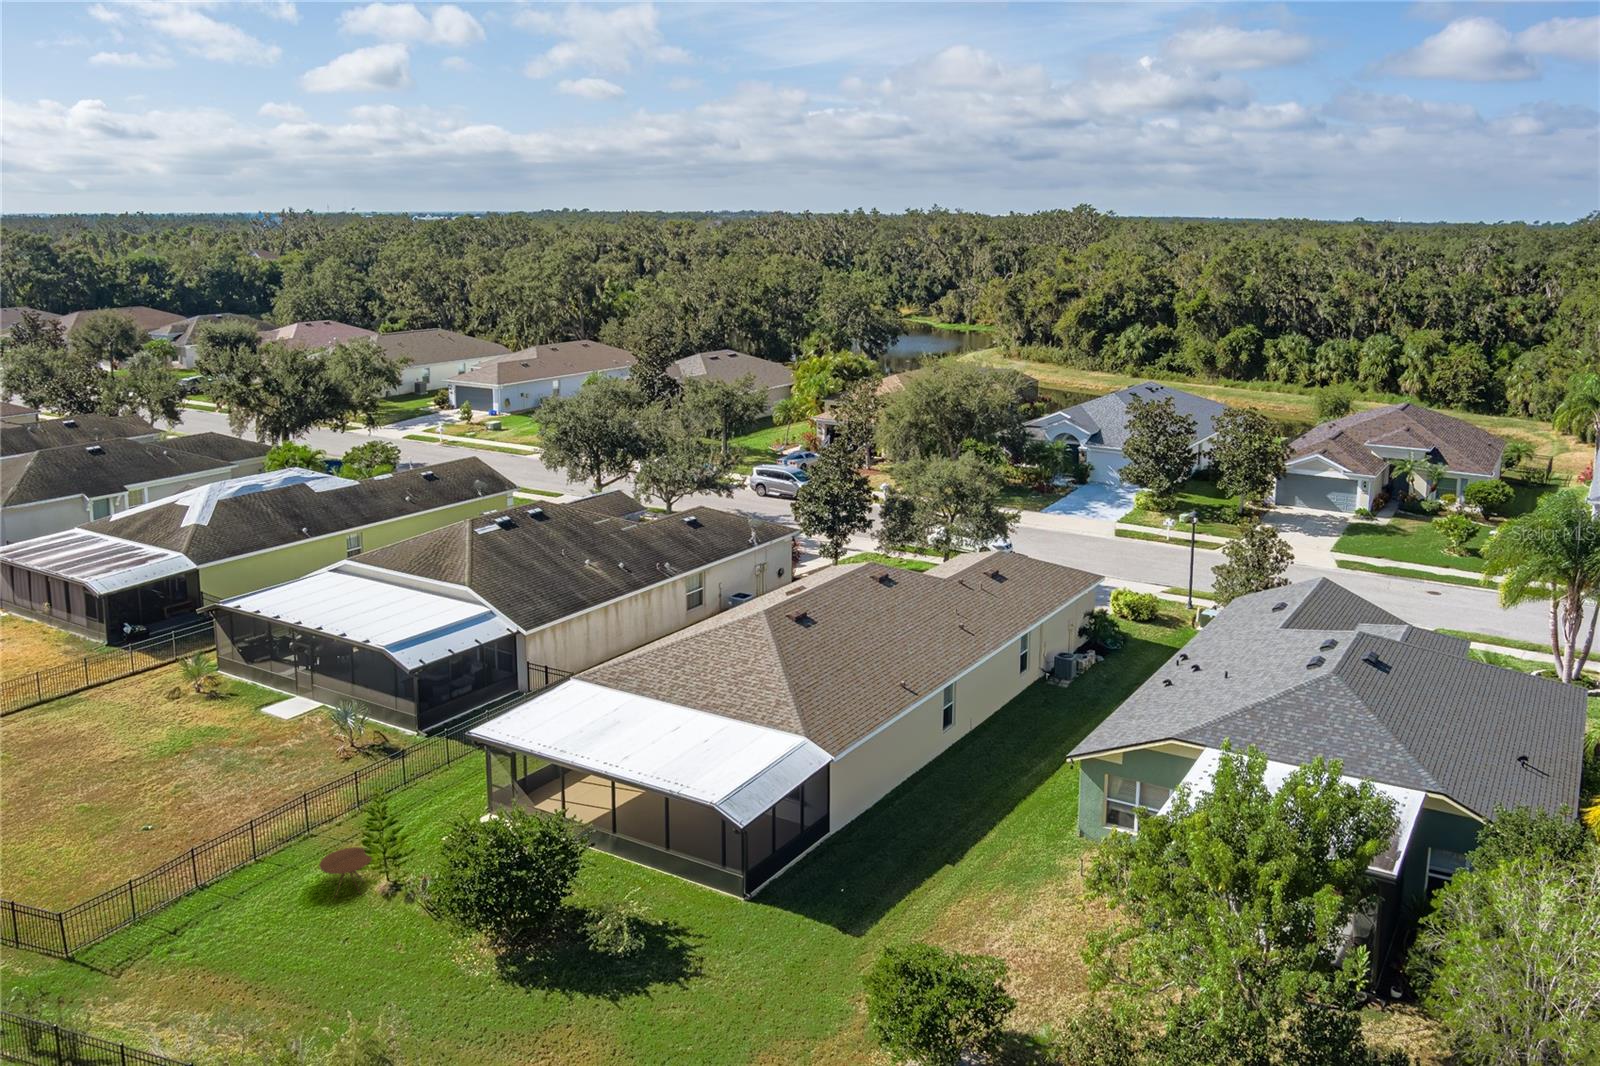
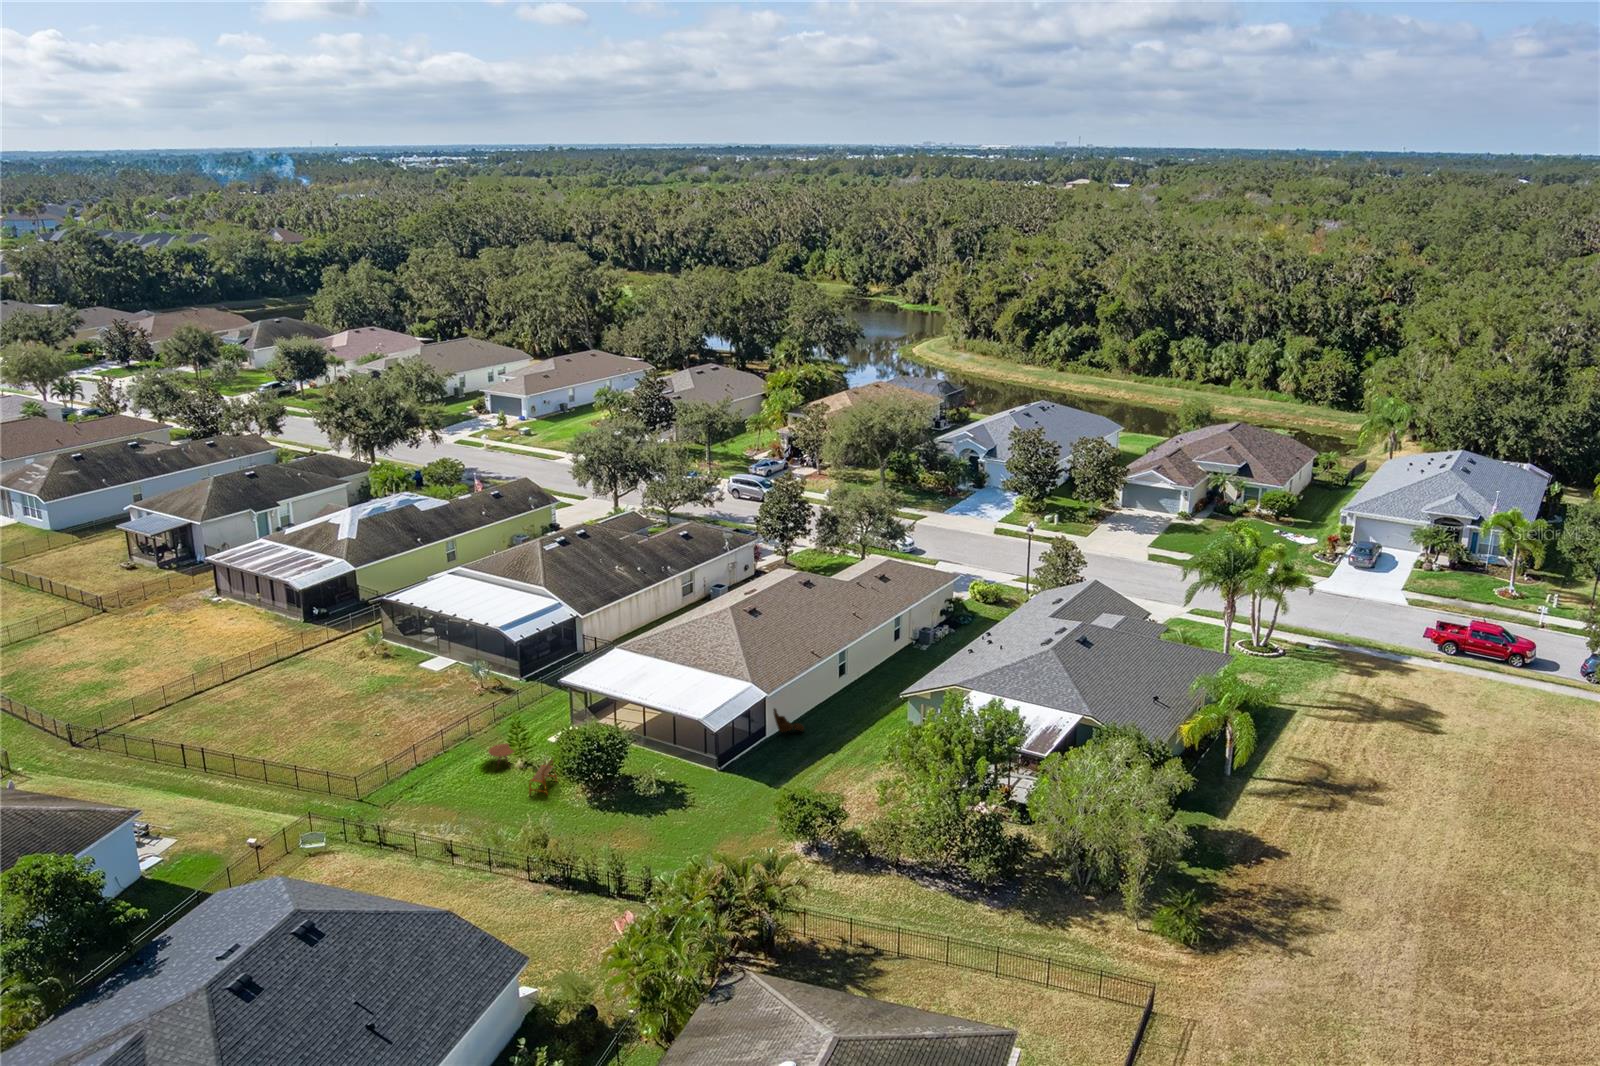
lounge chair: none [843,781,898,836] -> present [773,708,804,734]
bench: none [383,875,443,954] -> present [529,759,557,794]

